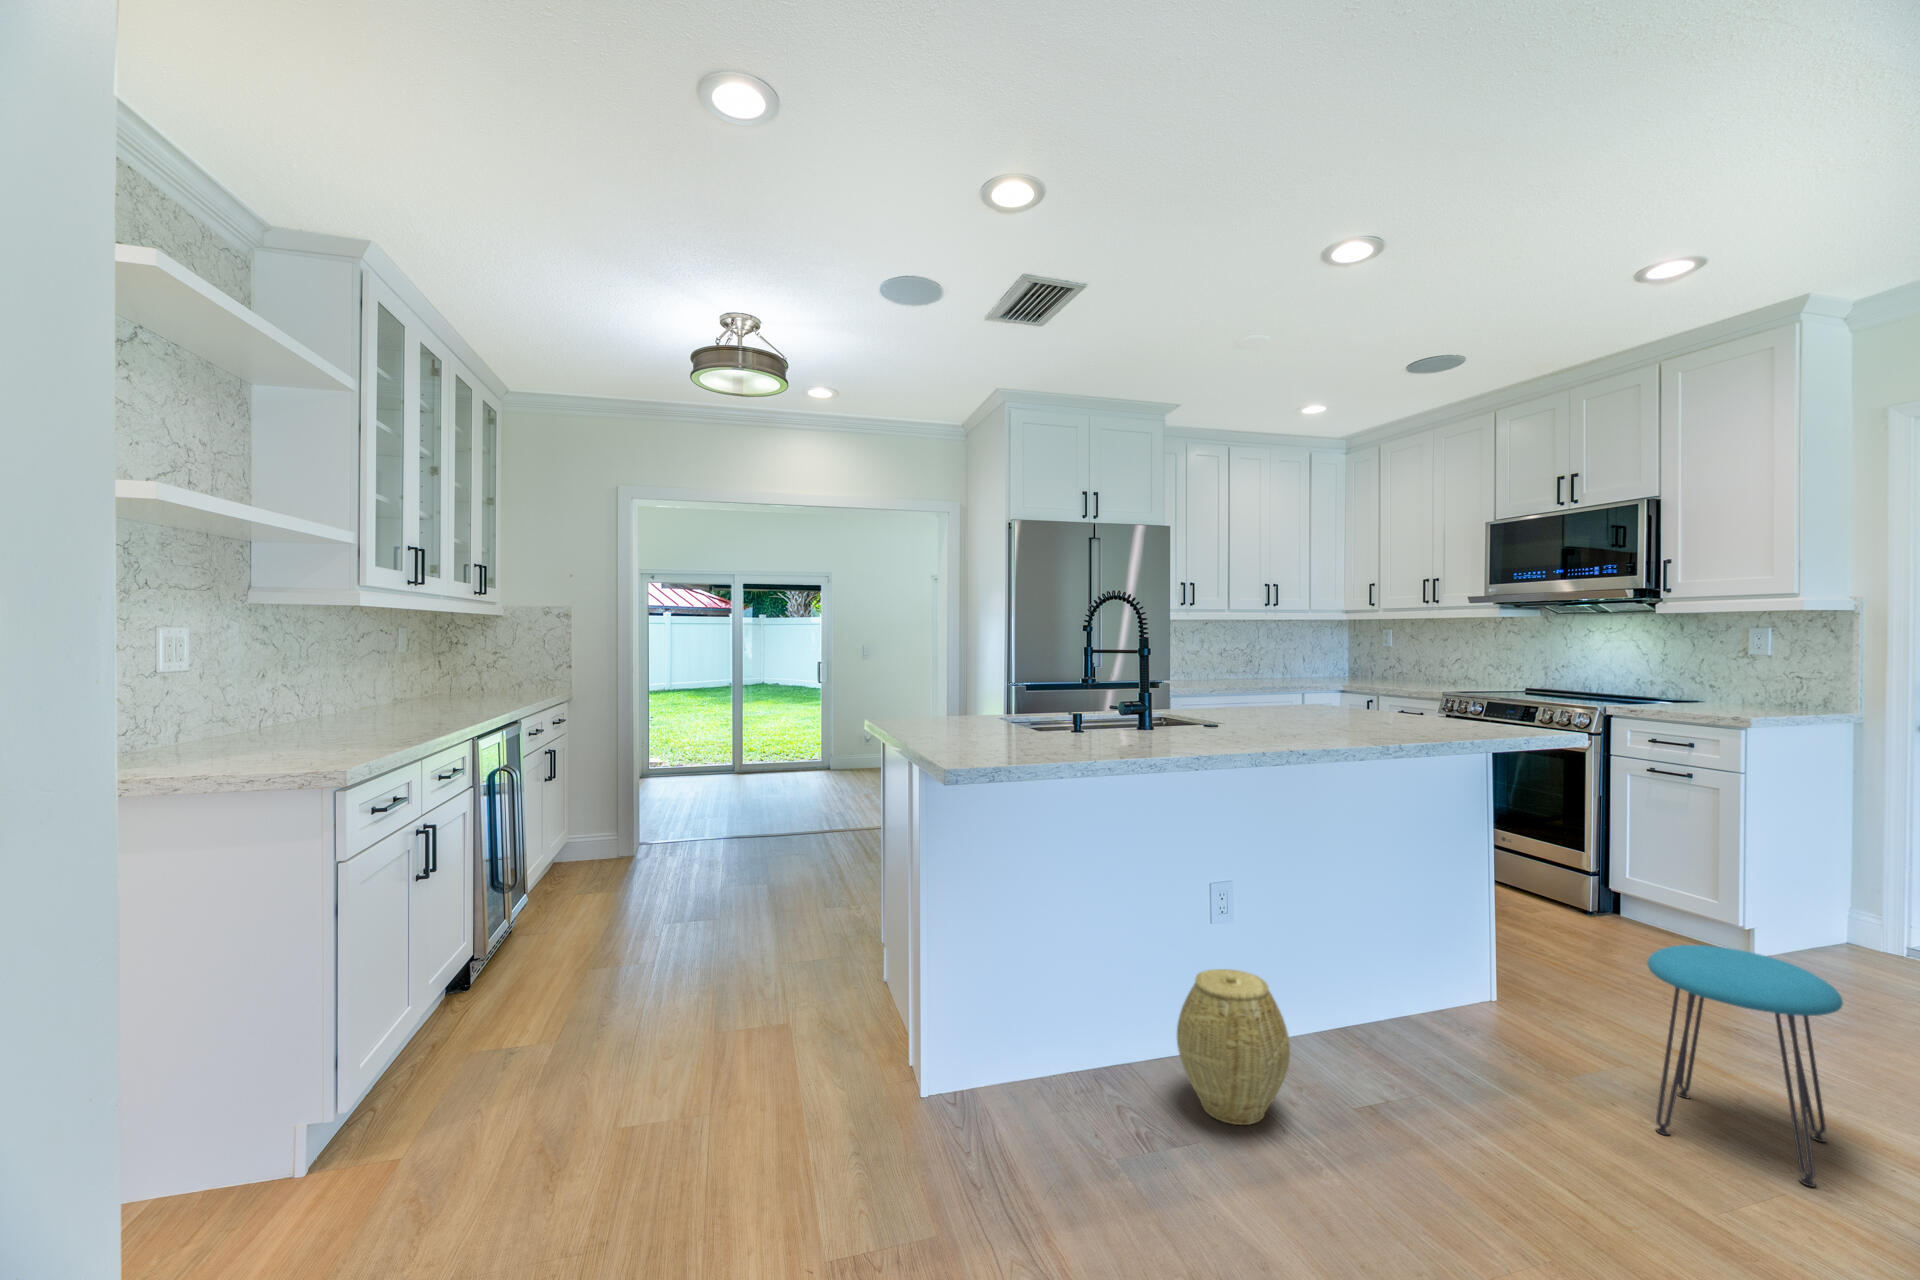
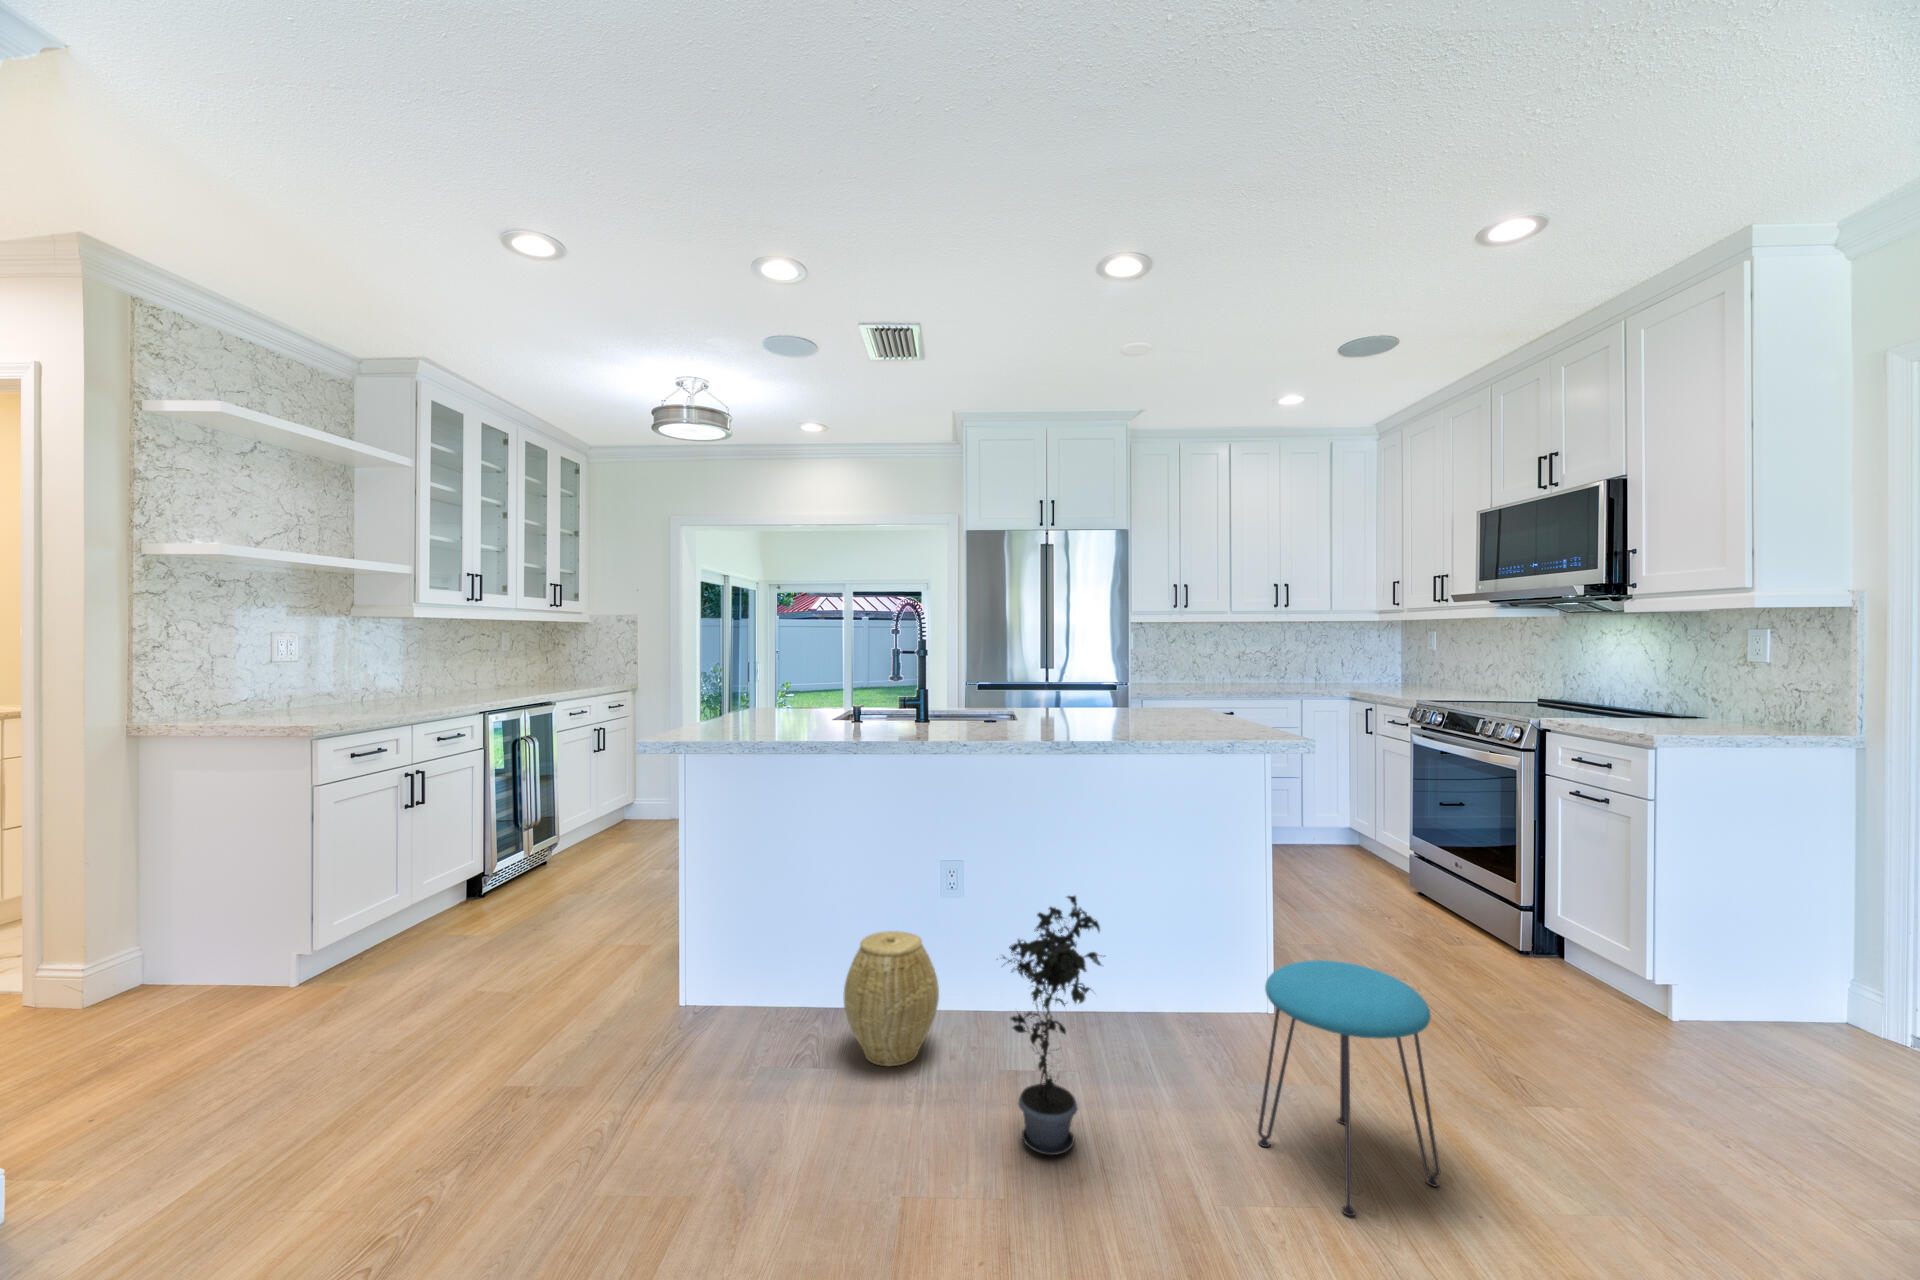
potted plant: none [1440,909,1616,1191] -> present [1002,896,1101,1155]

